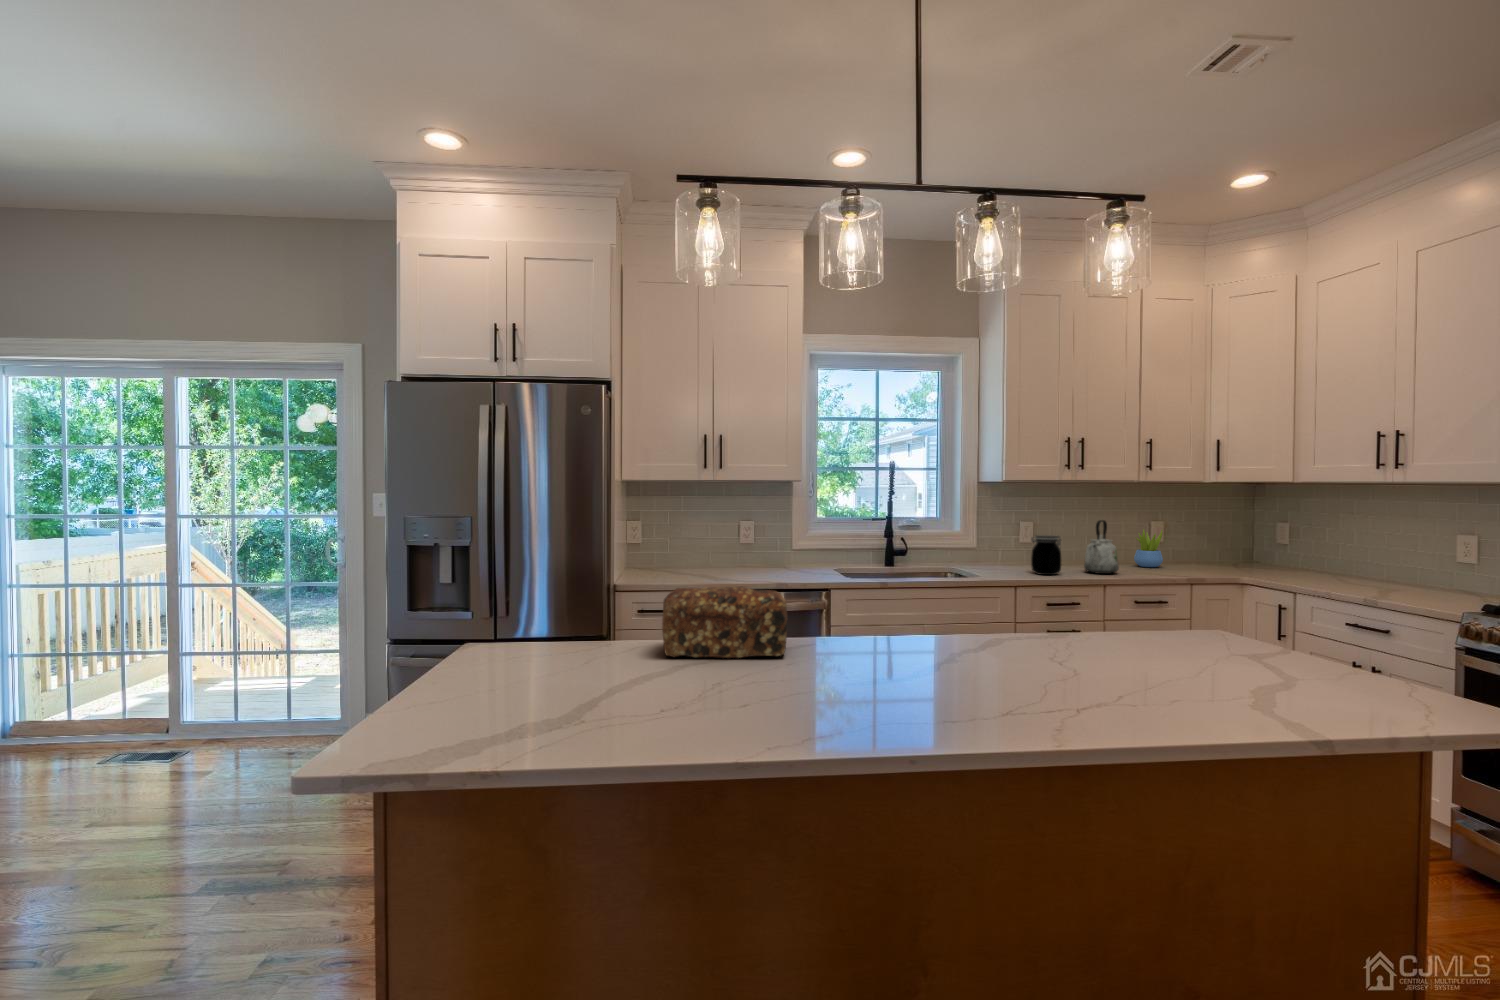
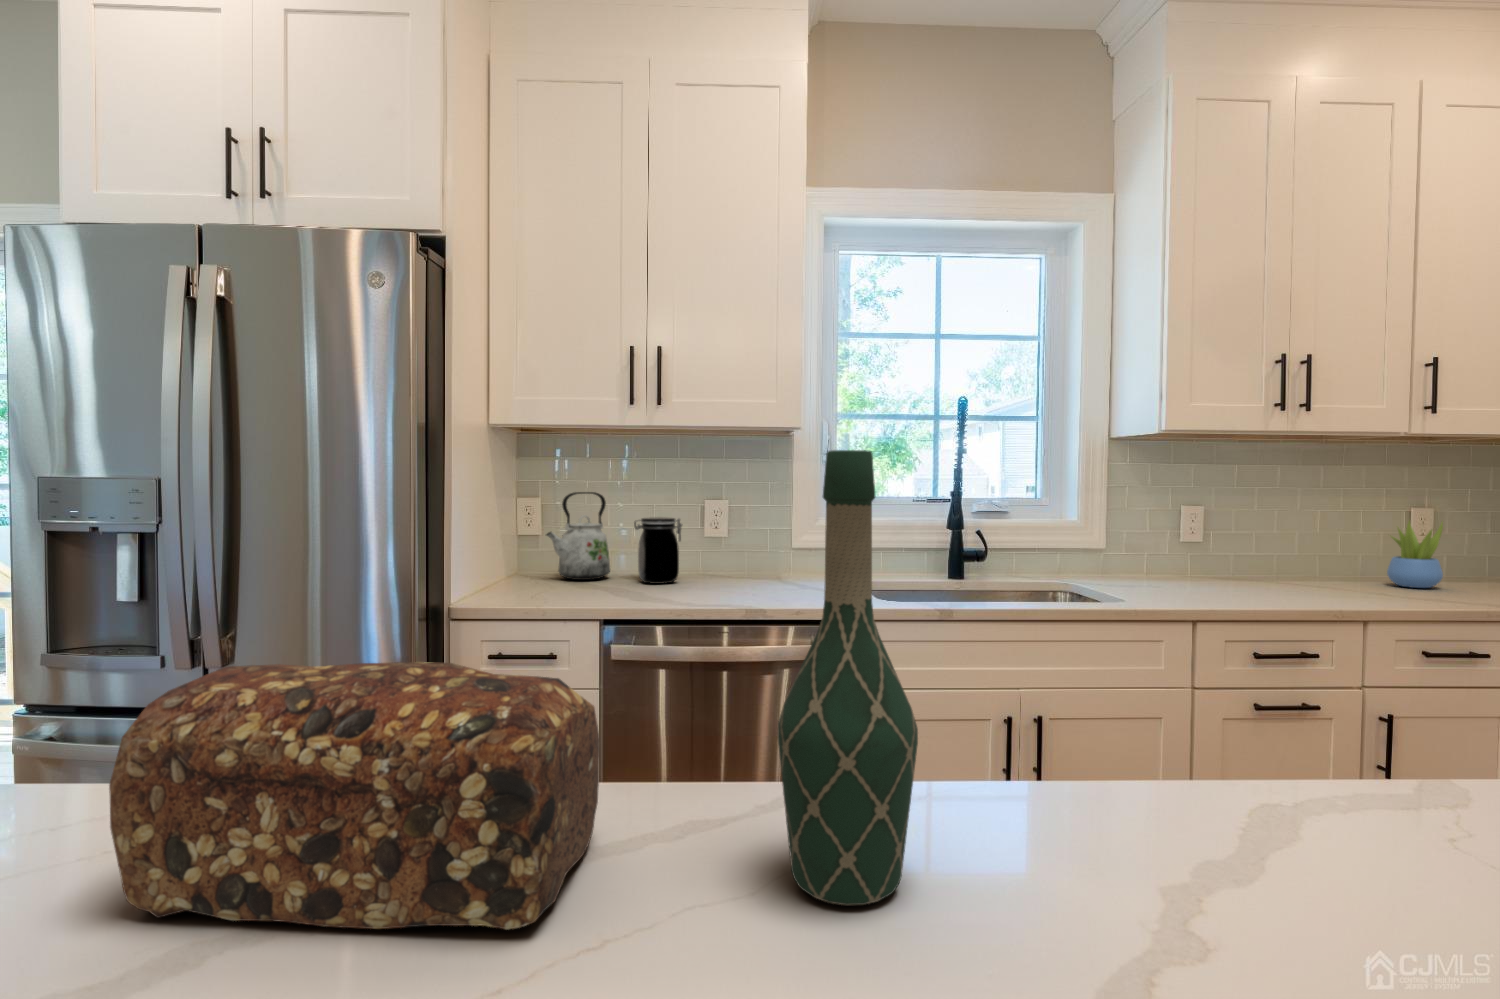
wine bottle: none [845,520,887,652] -> present [778,450,918,905]
kettle: present [1084,520,1119,574] -> present [546,492,610,580]
jar: present [1031,535,1061,575] -> present [634,517,682,584]

